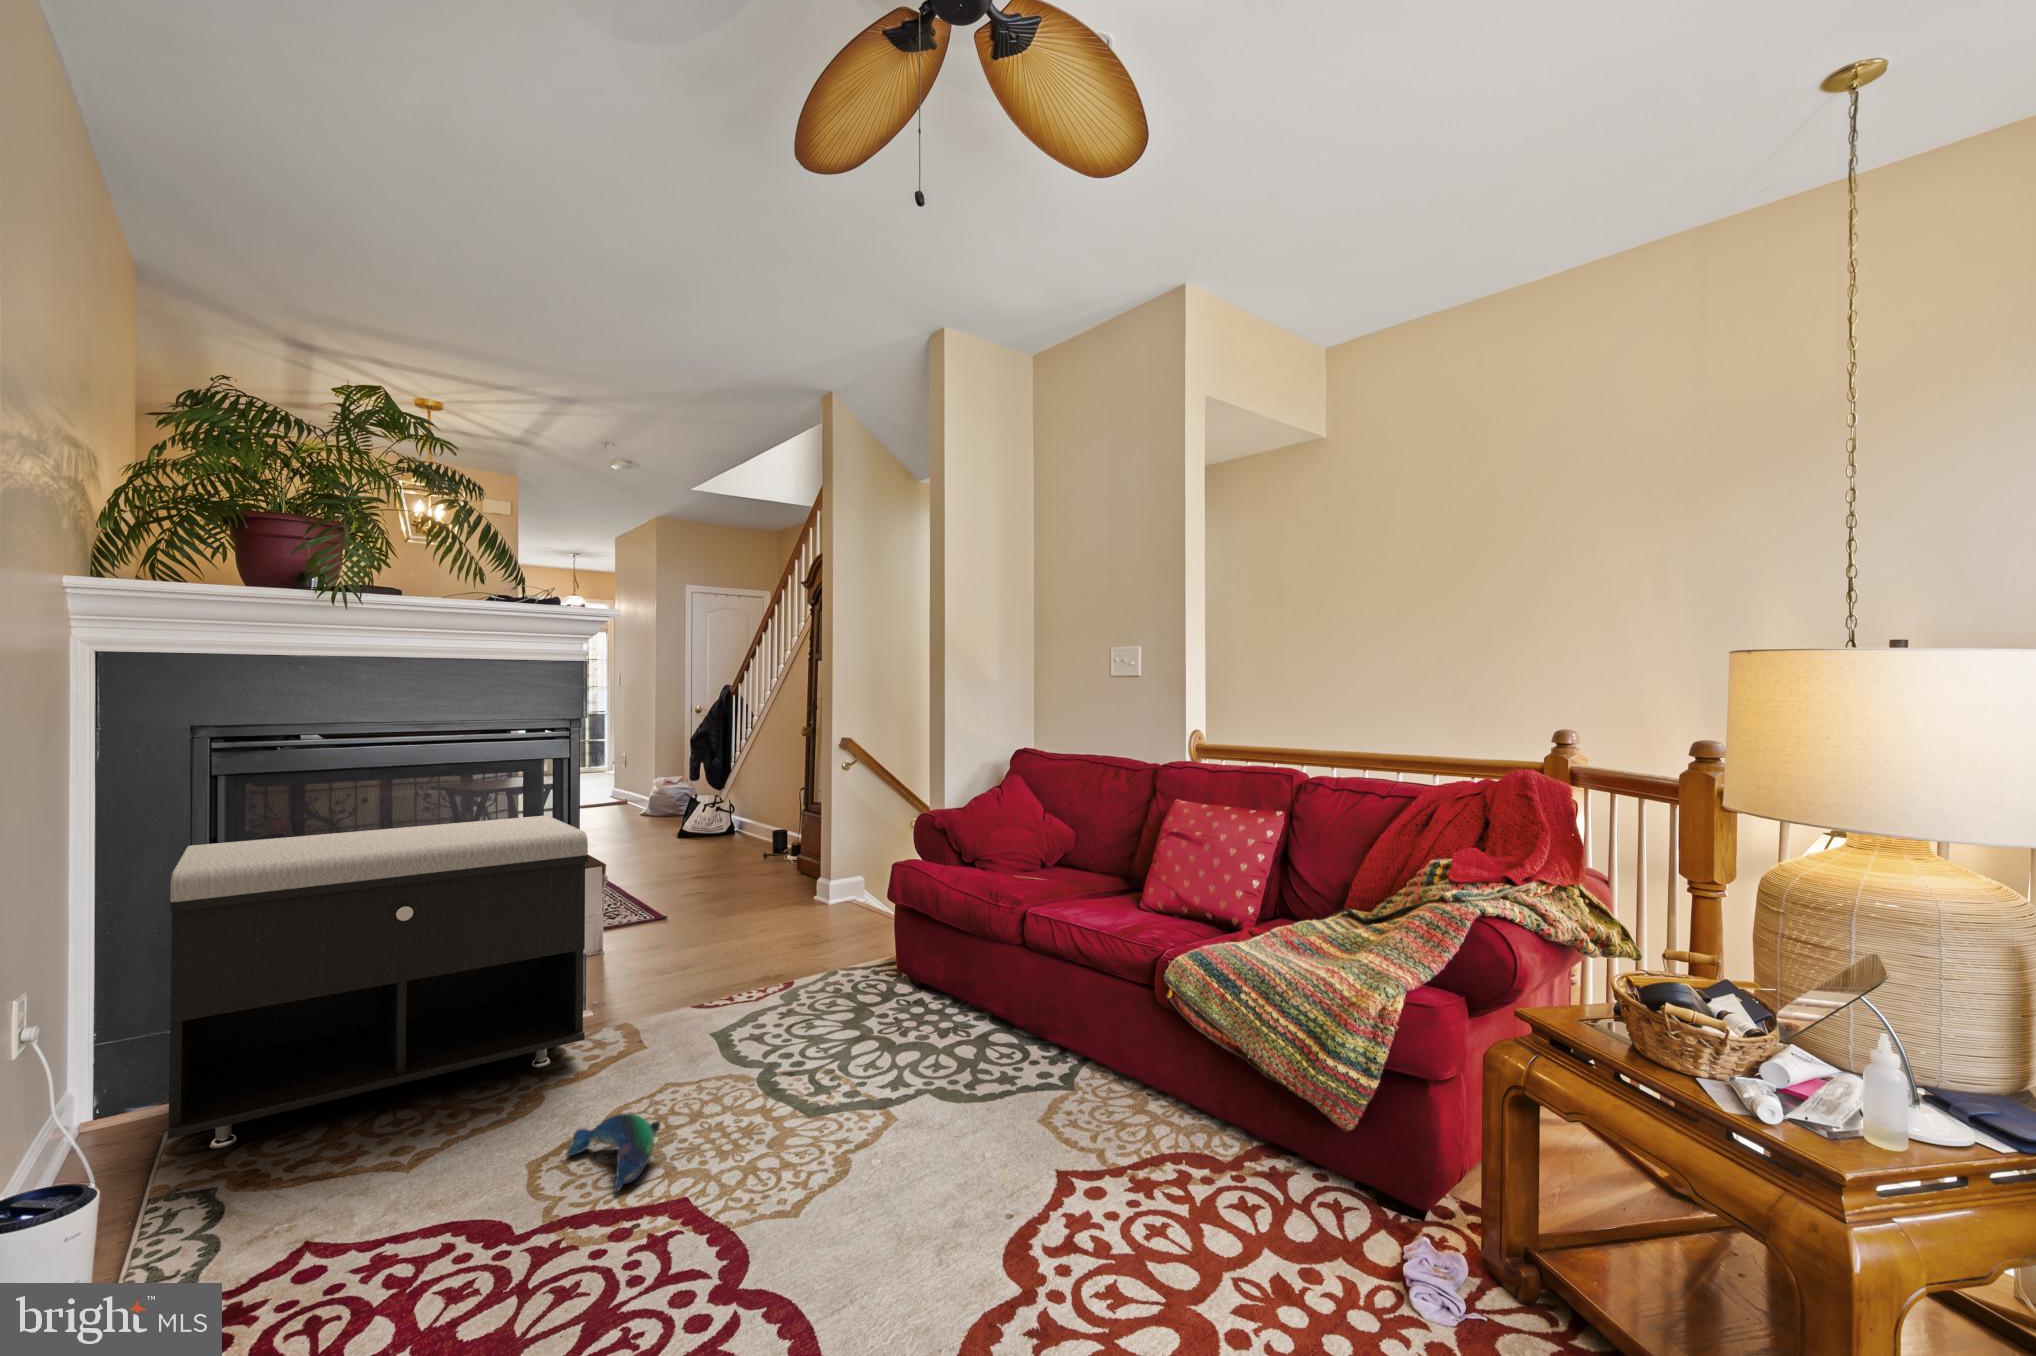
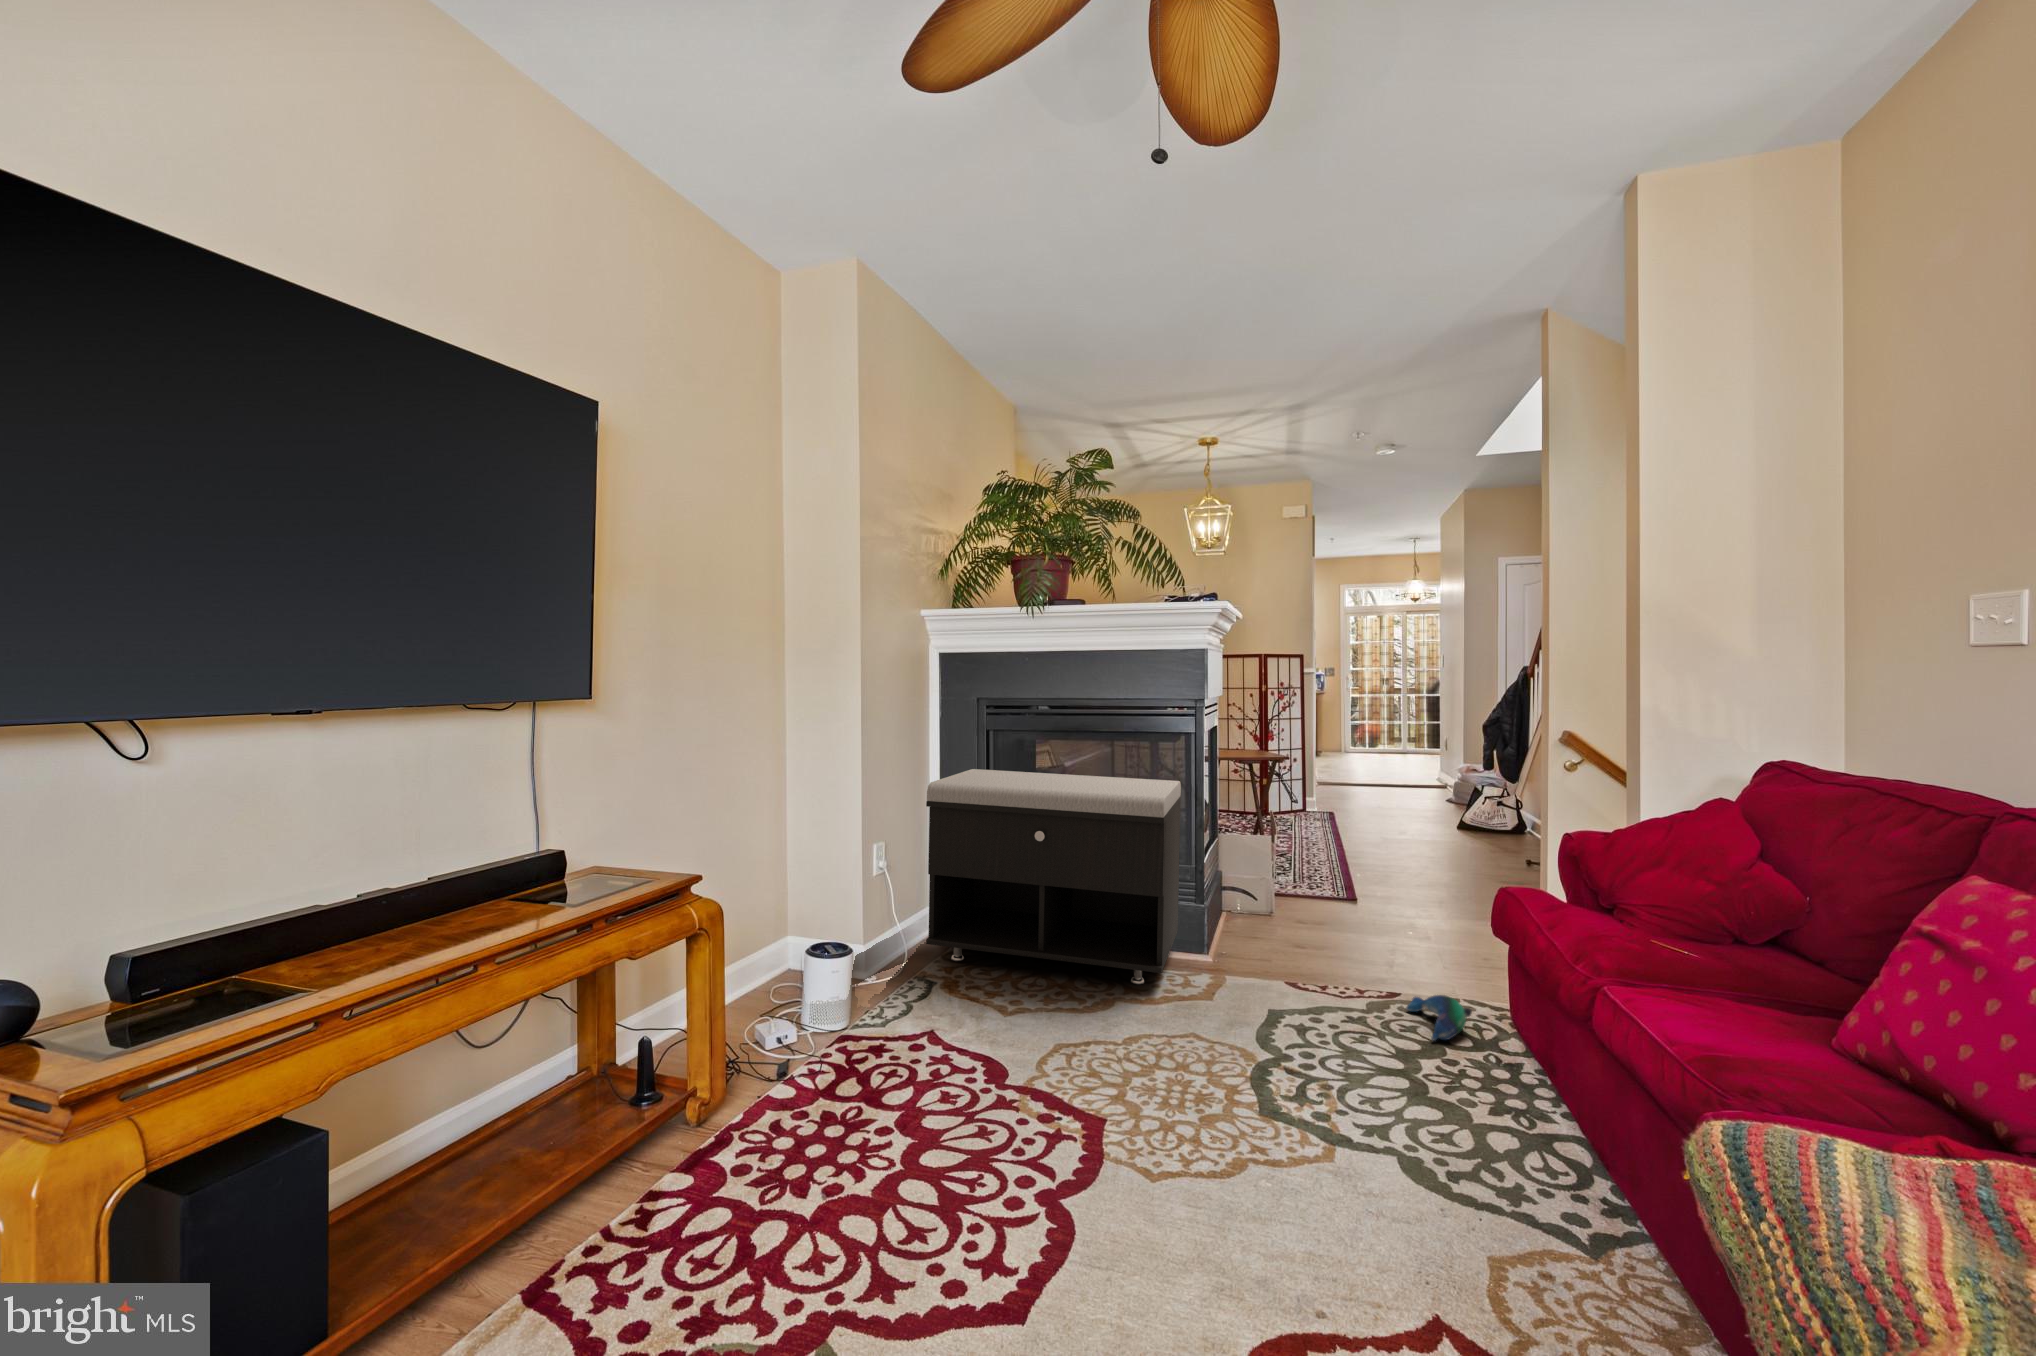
plush toy: present [567,1114,660,1192] -> present [1406,995,1472,1041]

